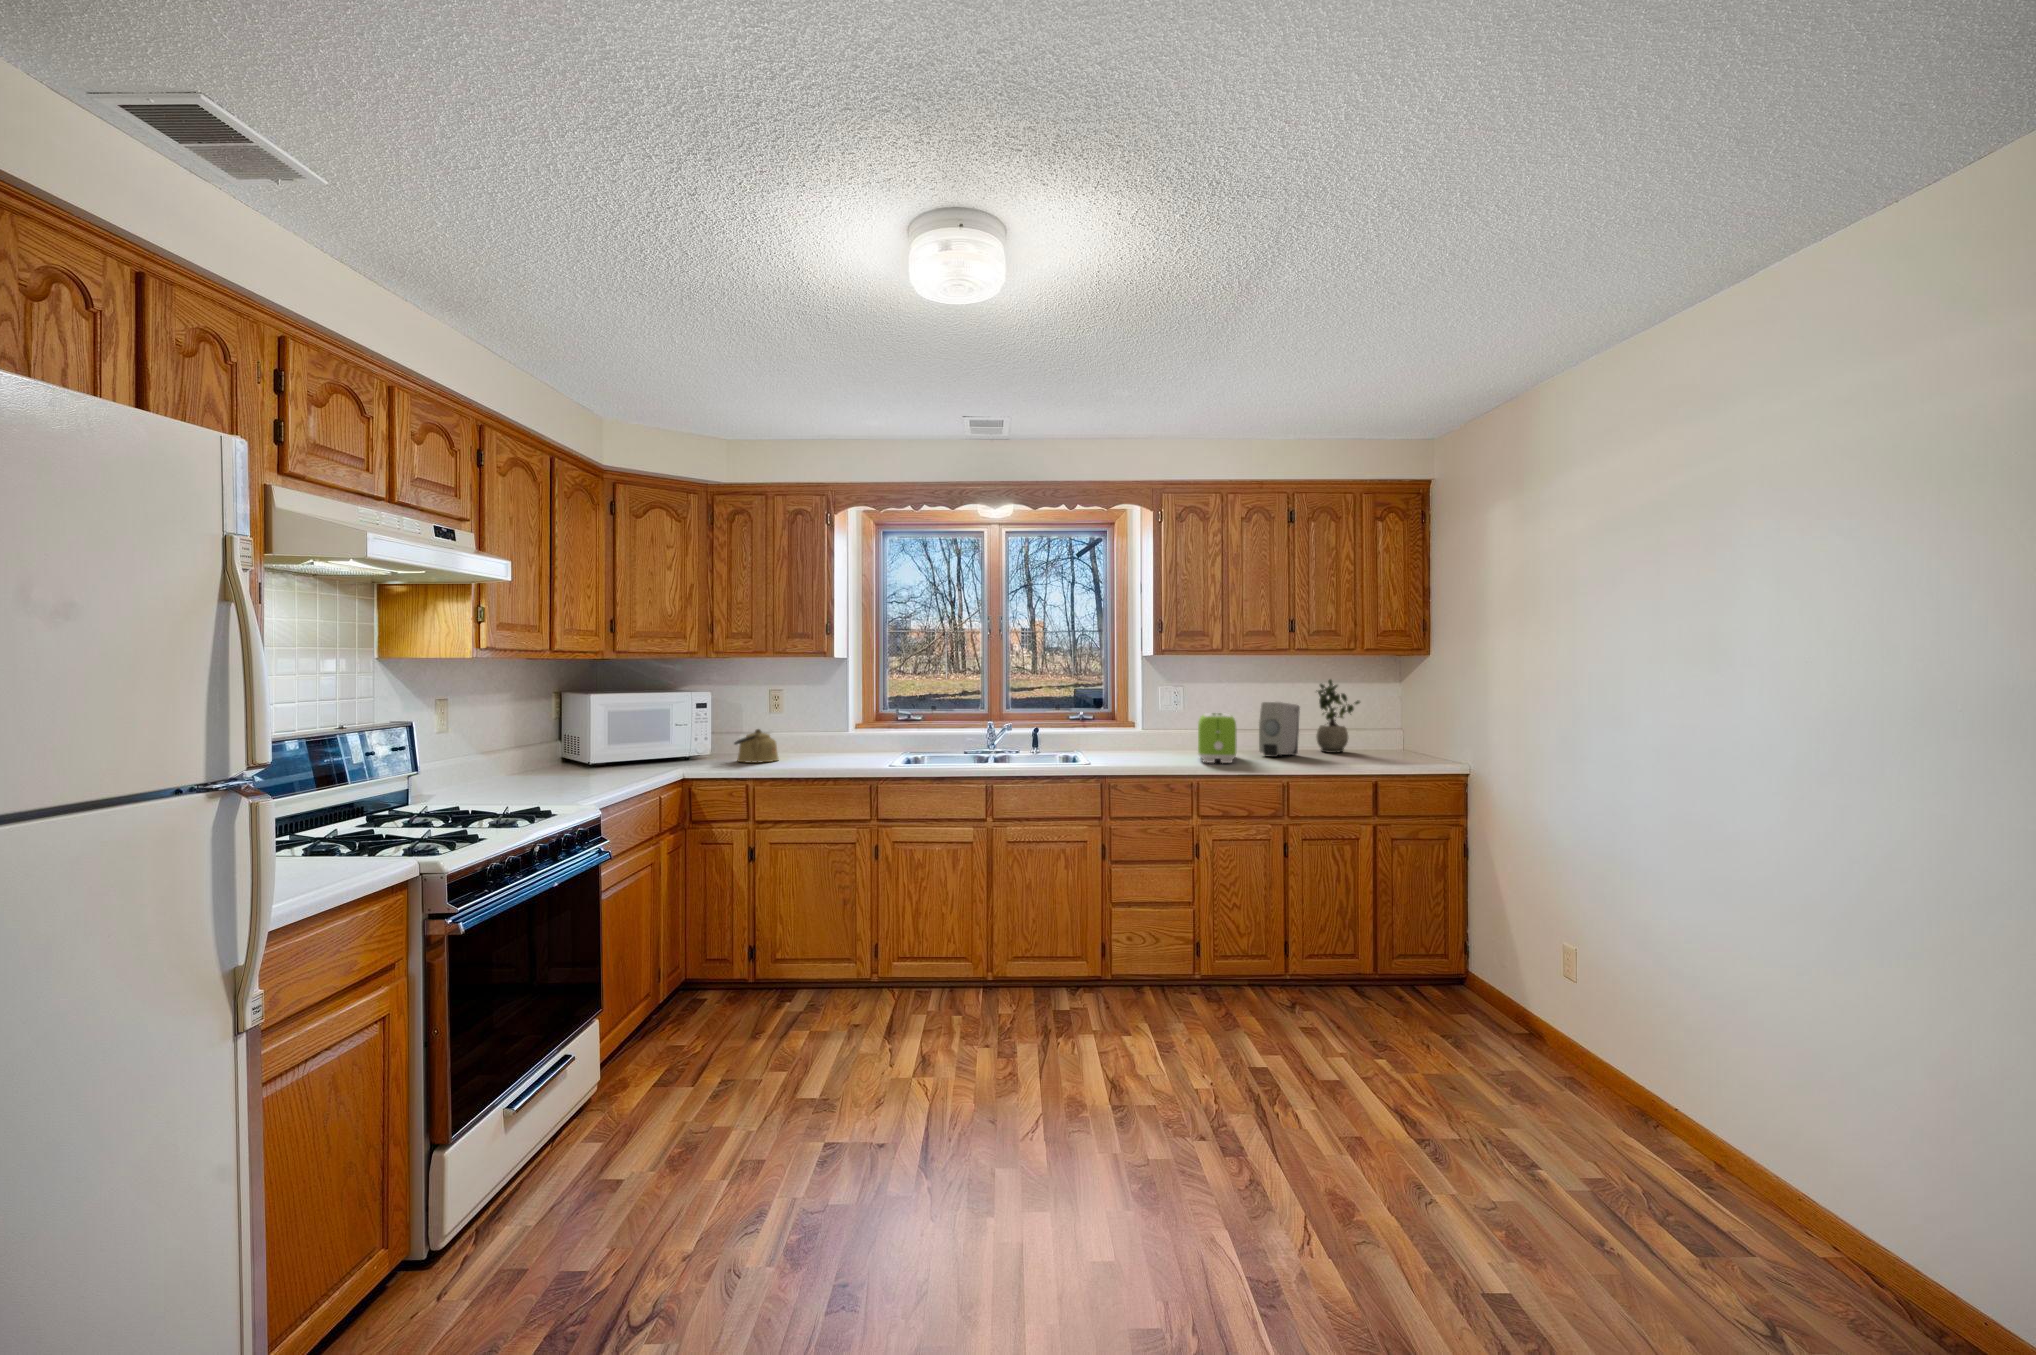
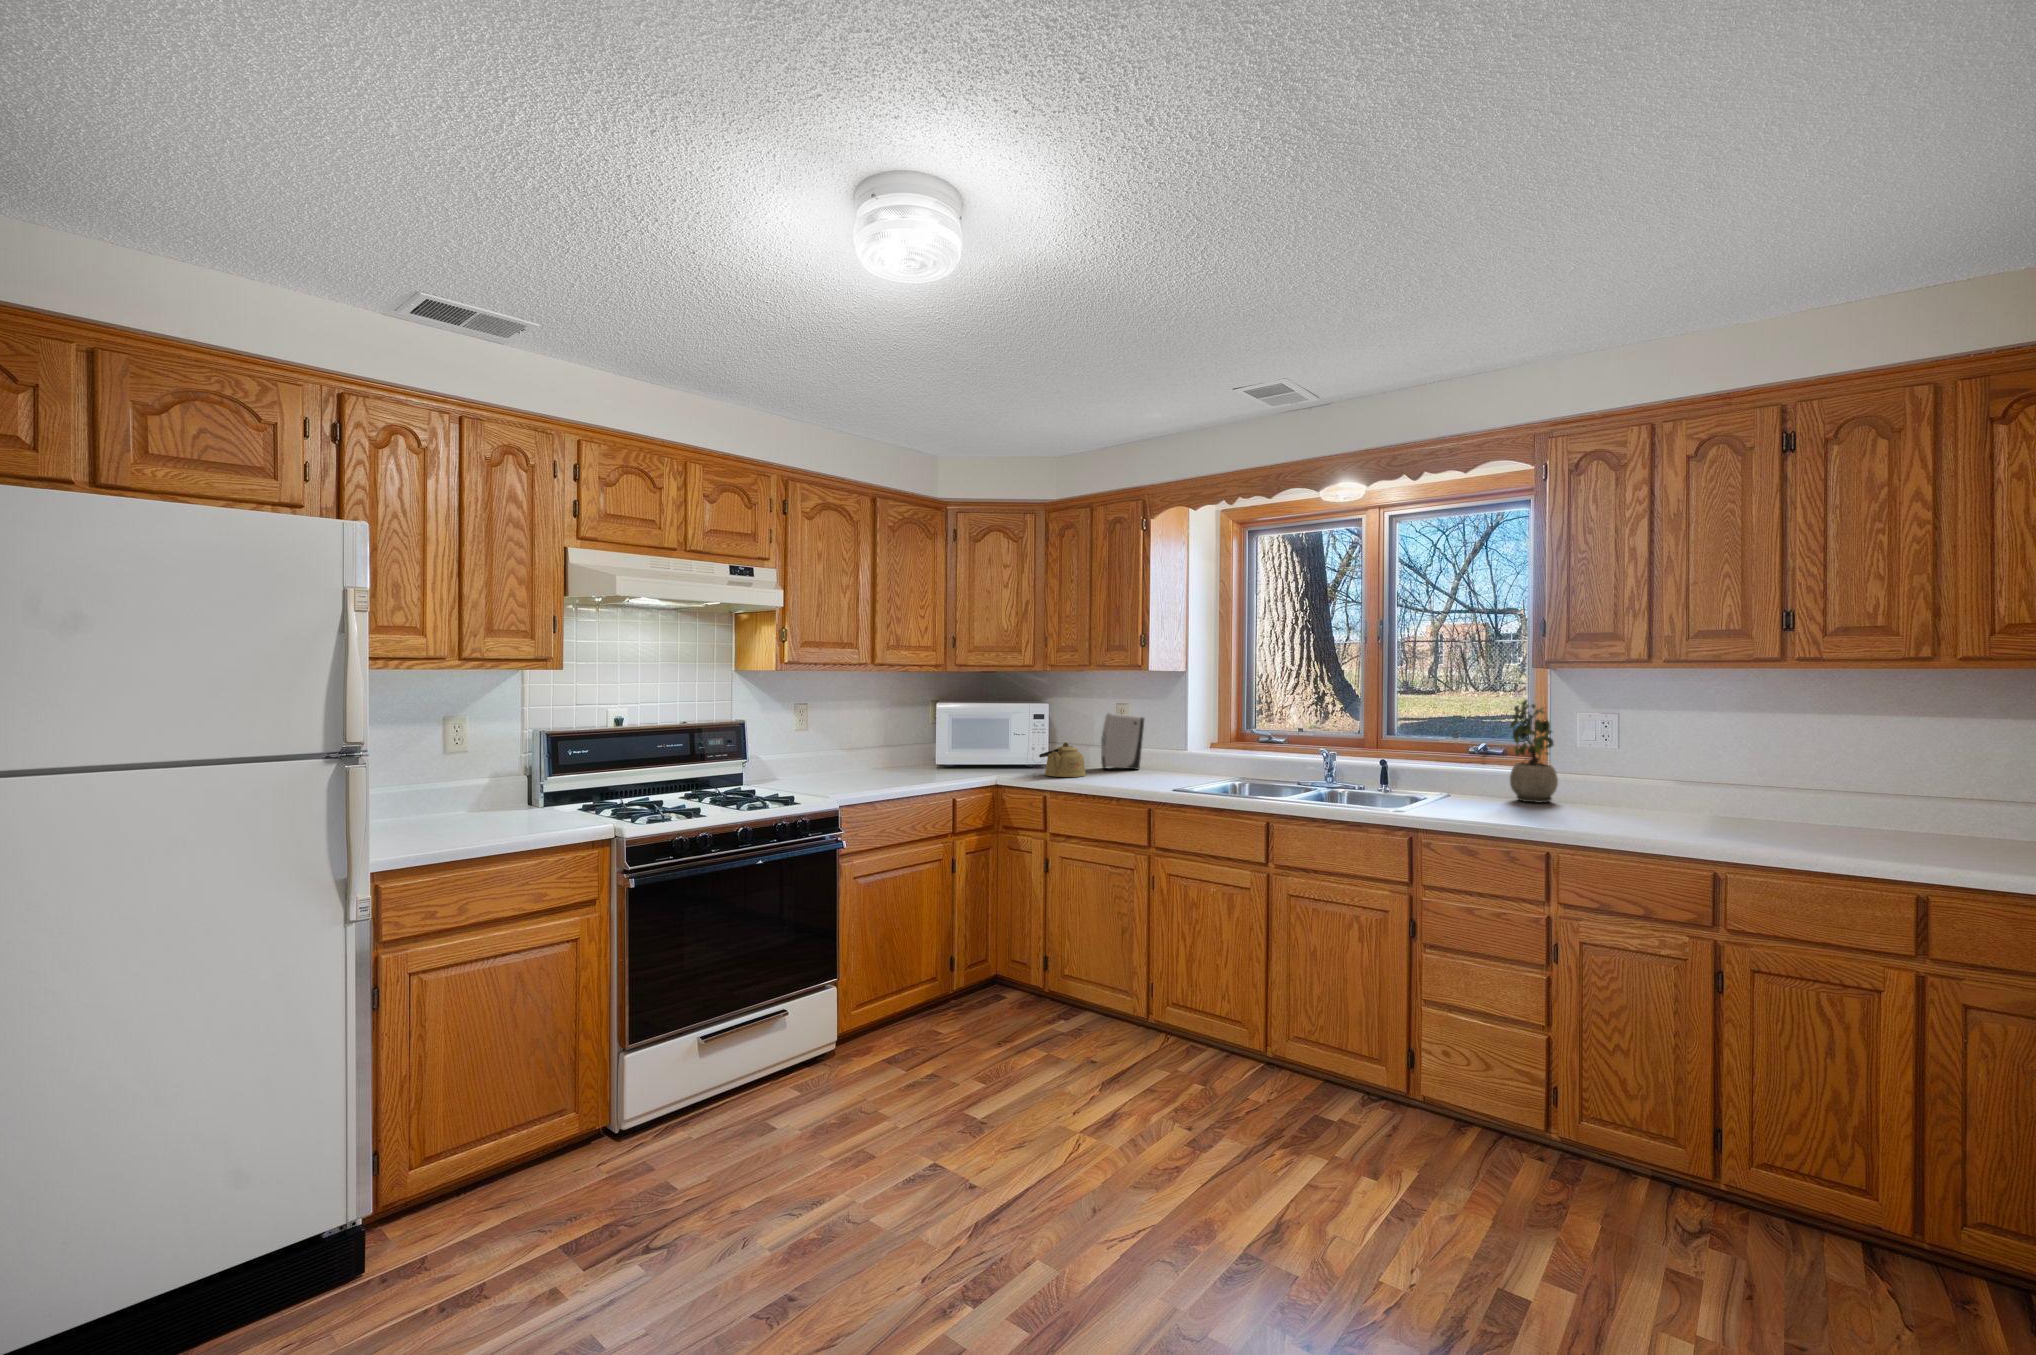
potted plant: present [1316,679,1360,753] -> present [1510,700,1558,803]
soap dispenser: present [1259,702,1300,757] -> present [1101,713,1144,769]
toaster: present [1198,713,1237,763] -> none [1586,754,1677,832]

